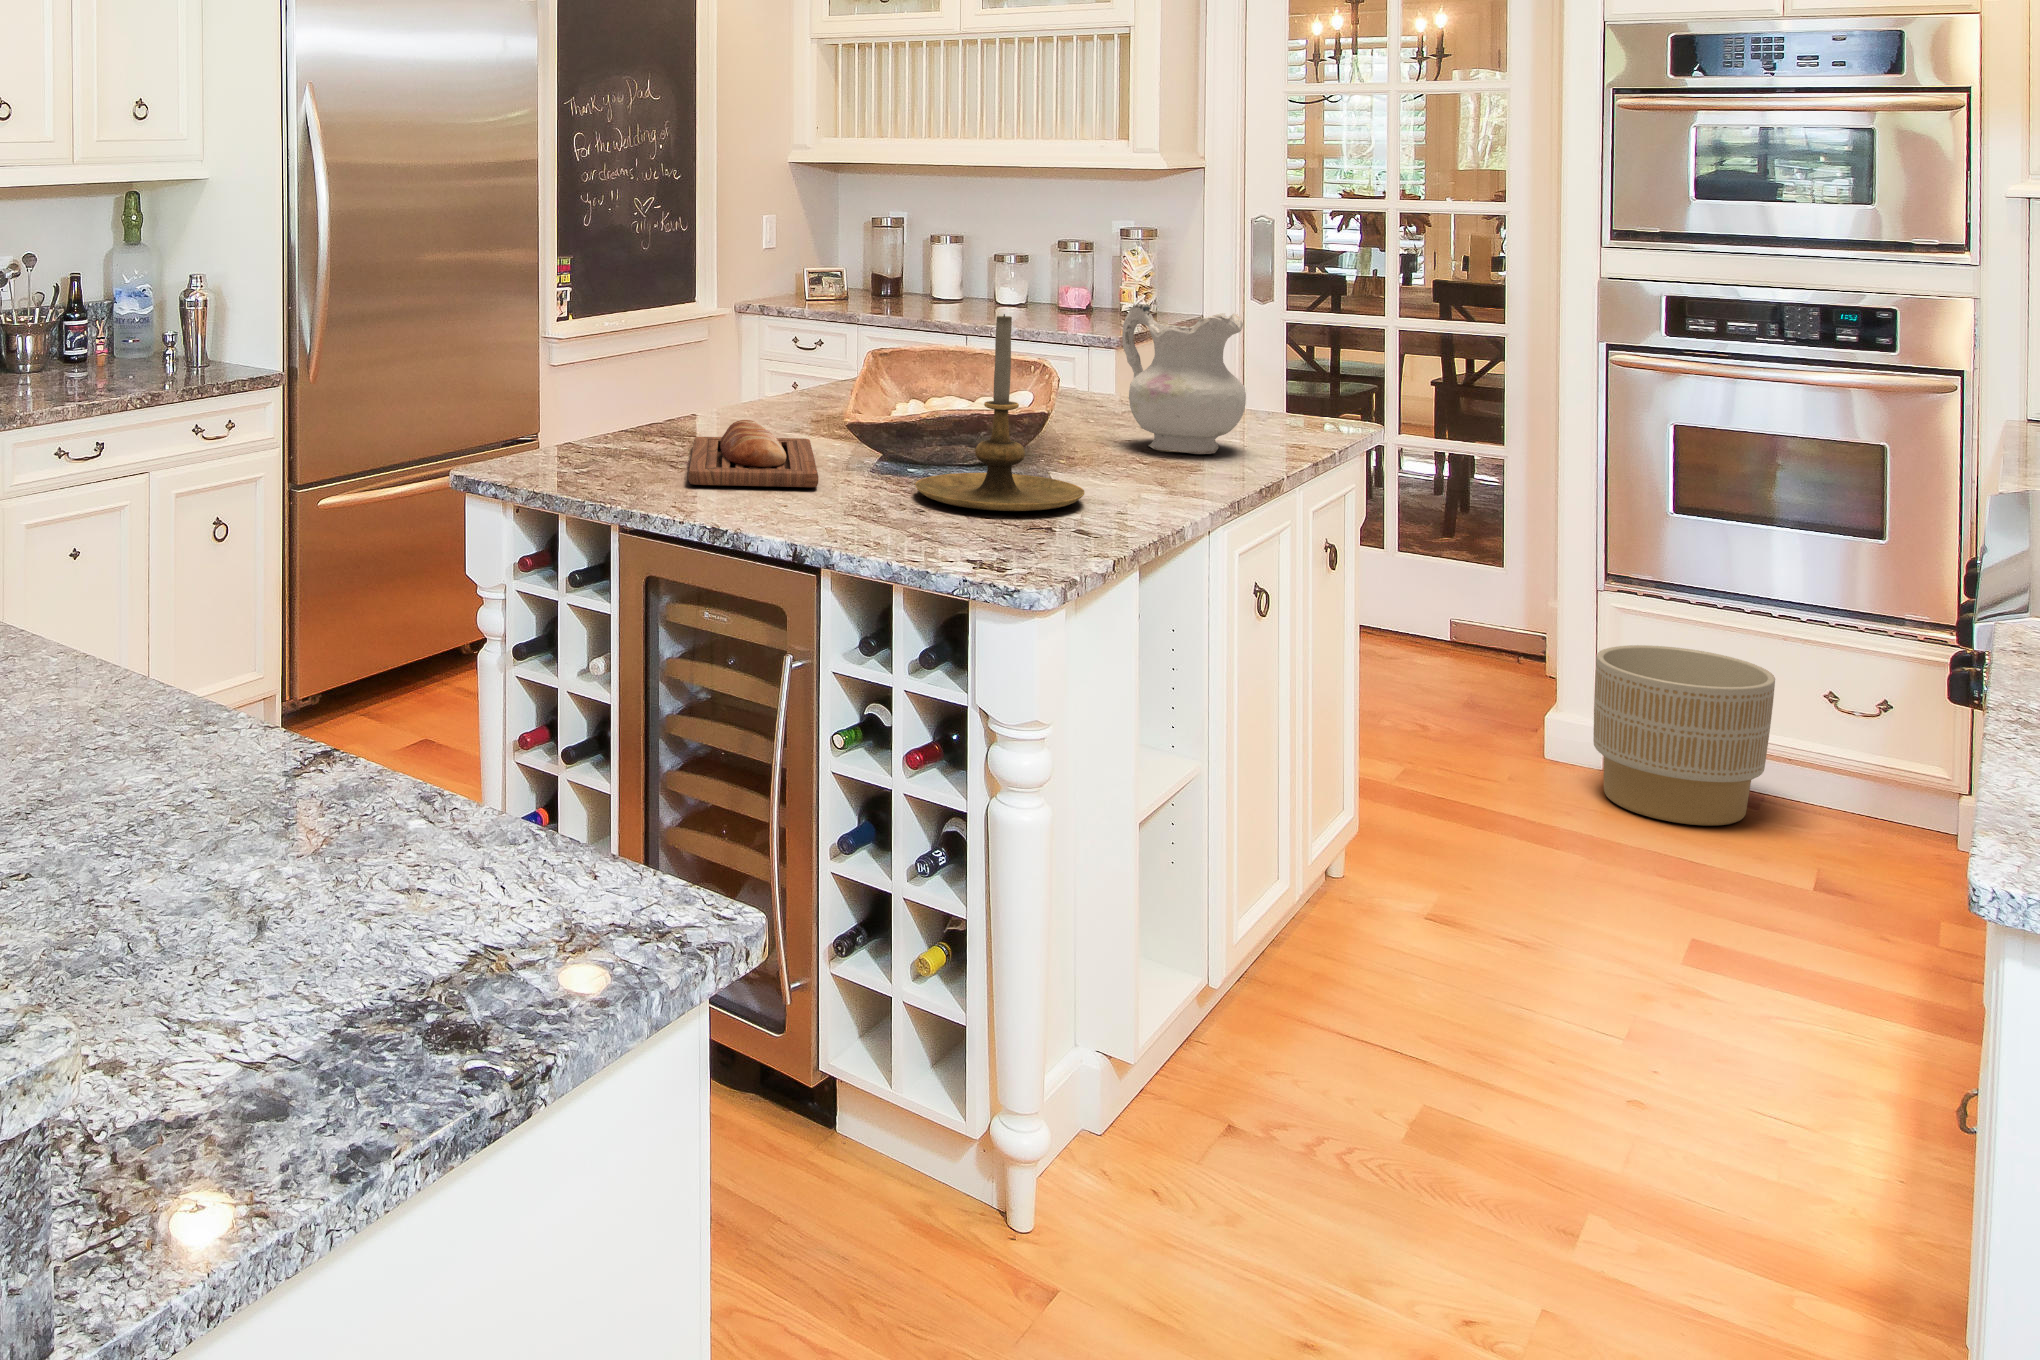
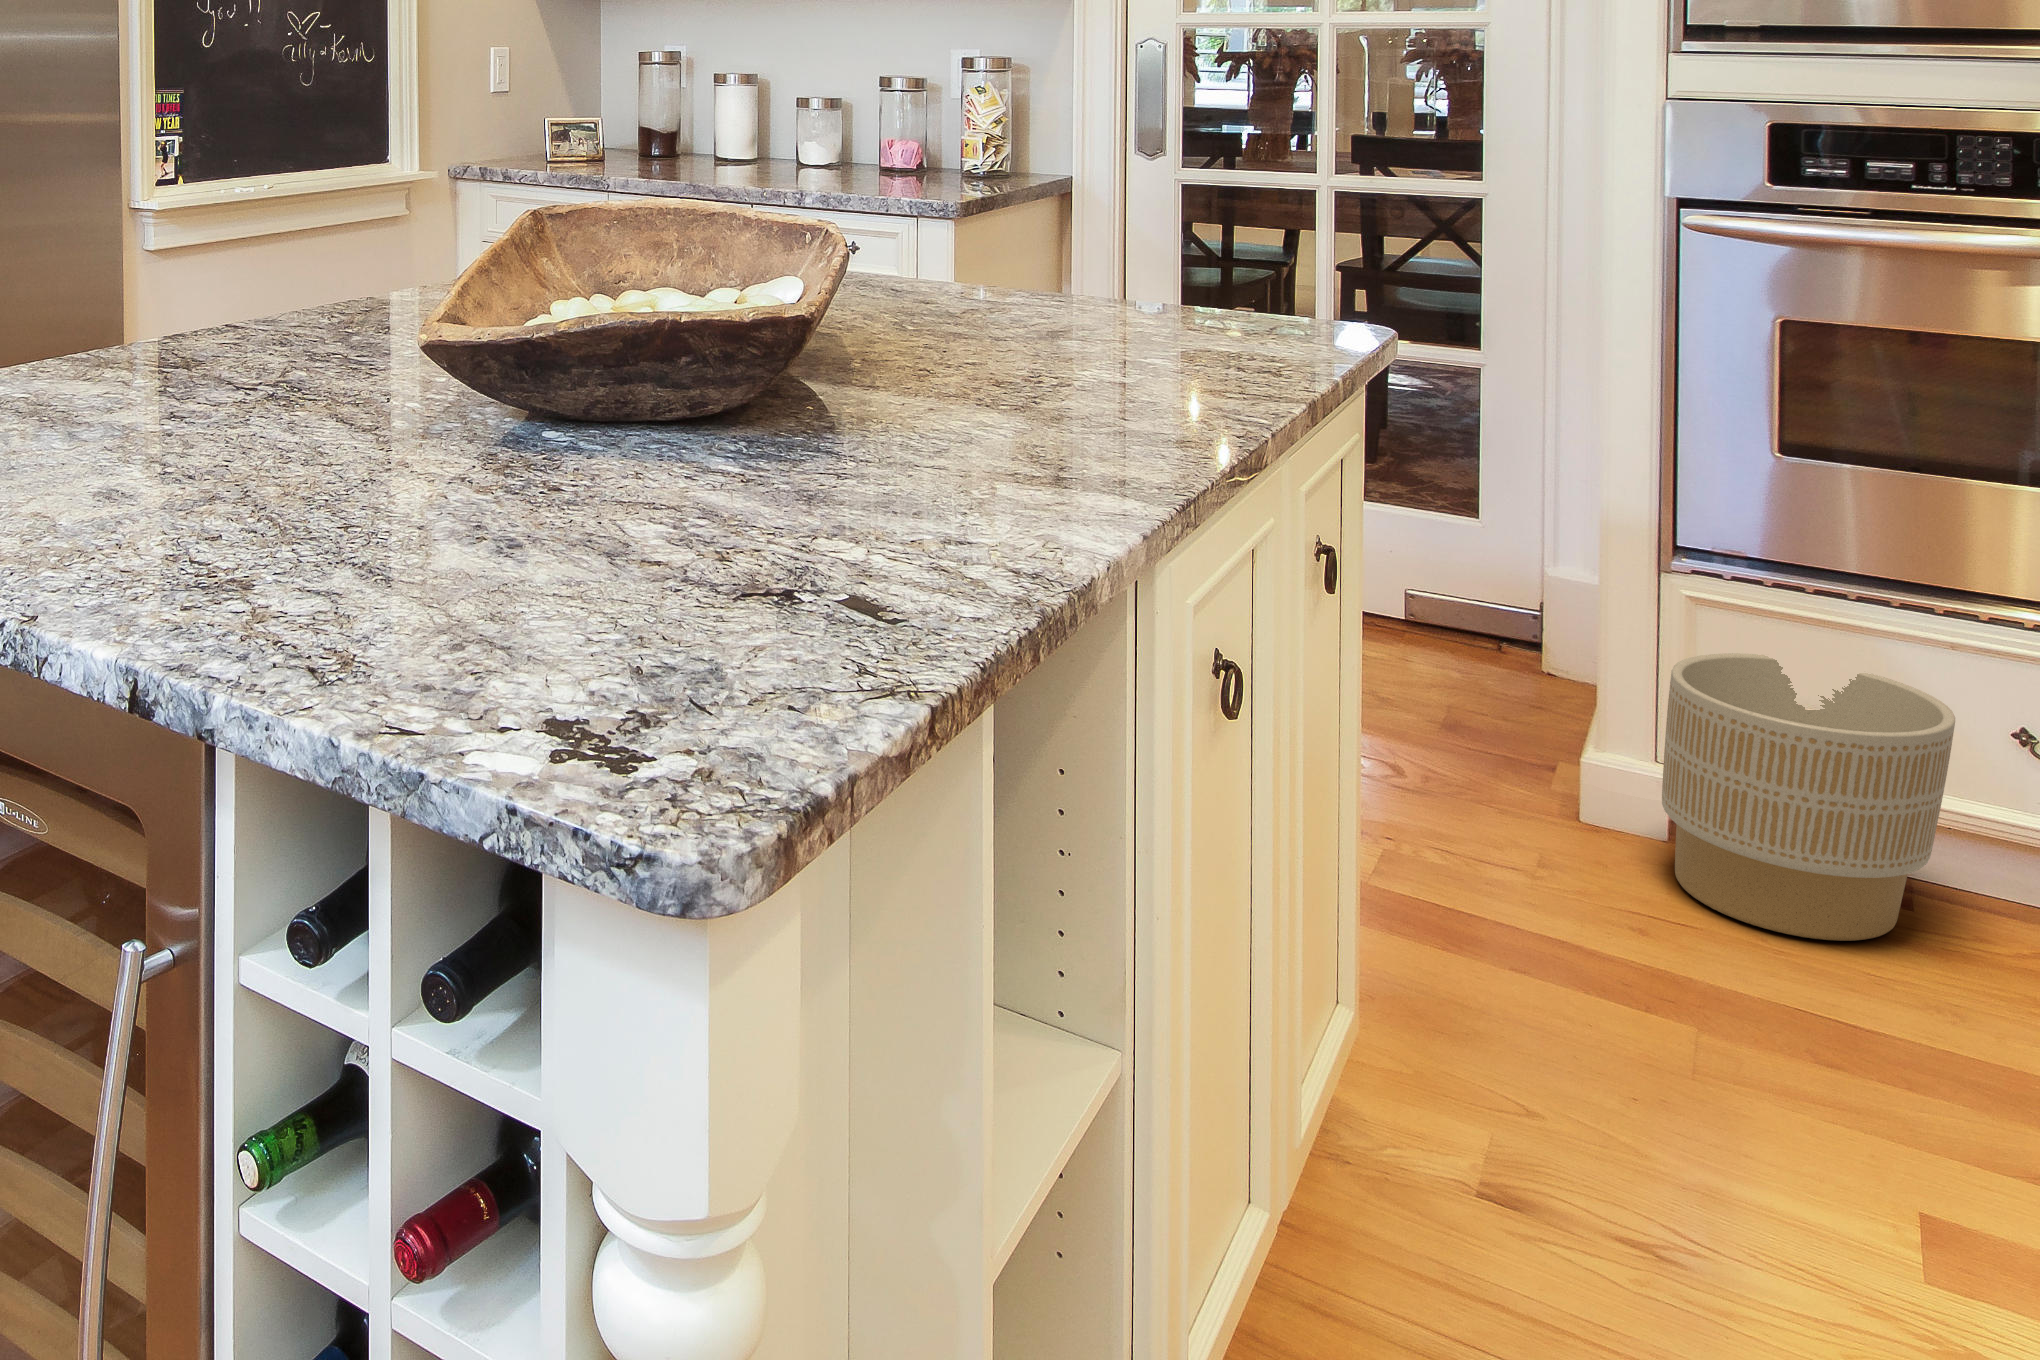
ceramic pitcher: present [1122,303,1246,454] -> none [965,105,1193,389]
candle holder: present [915,314,1084,511] -> none [515,90,883,543]
bread loaf: present [688,420,818,487] -> none [33,335,371,484]

